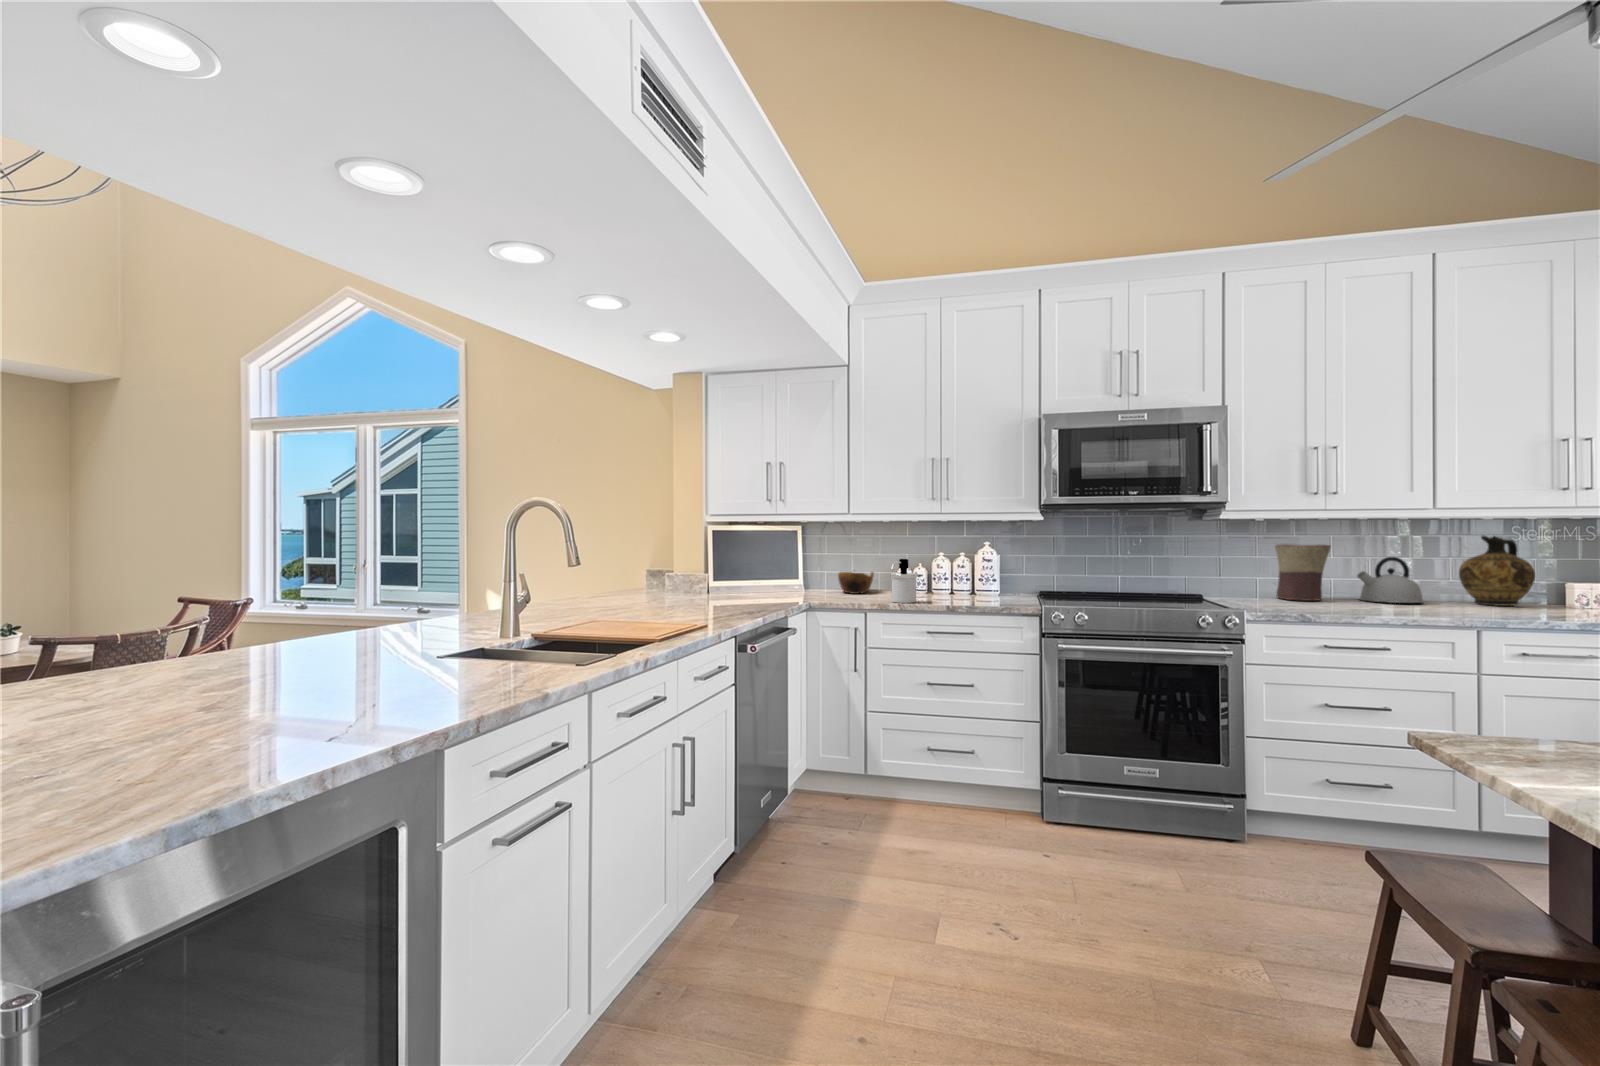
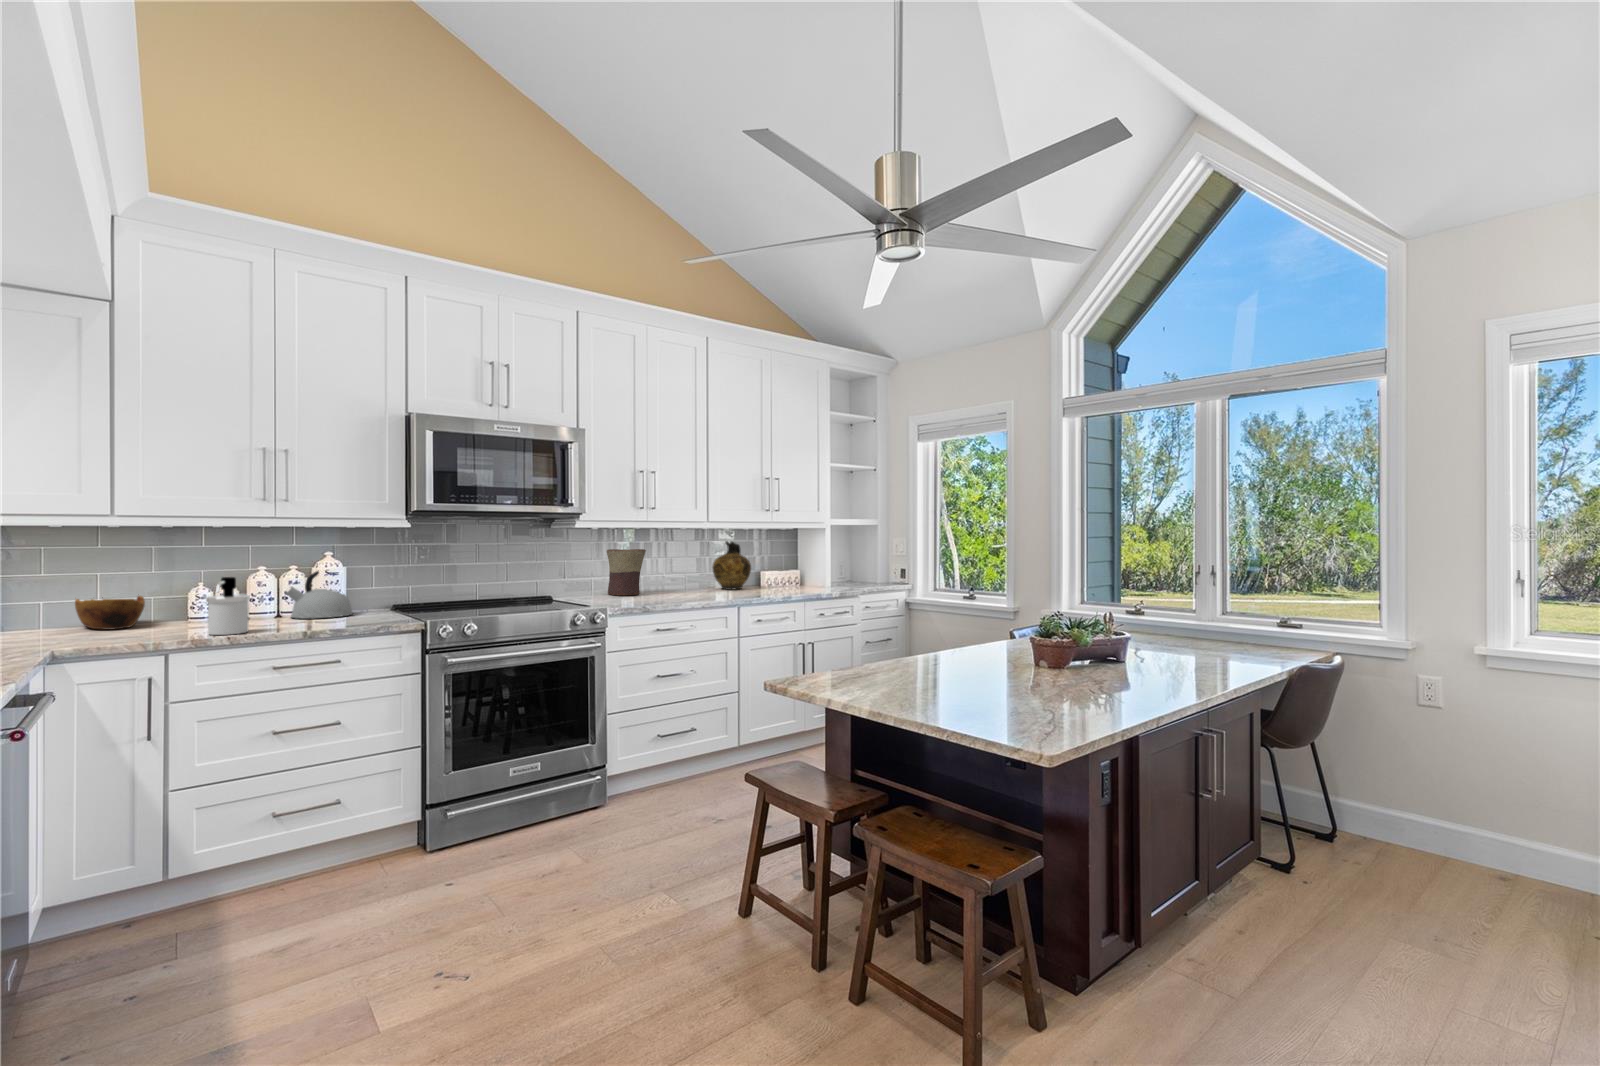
kettle: present [1357,557,1423,603] -> present [285,571,353,619]

